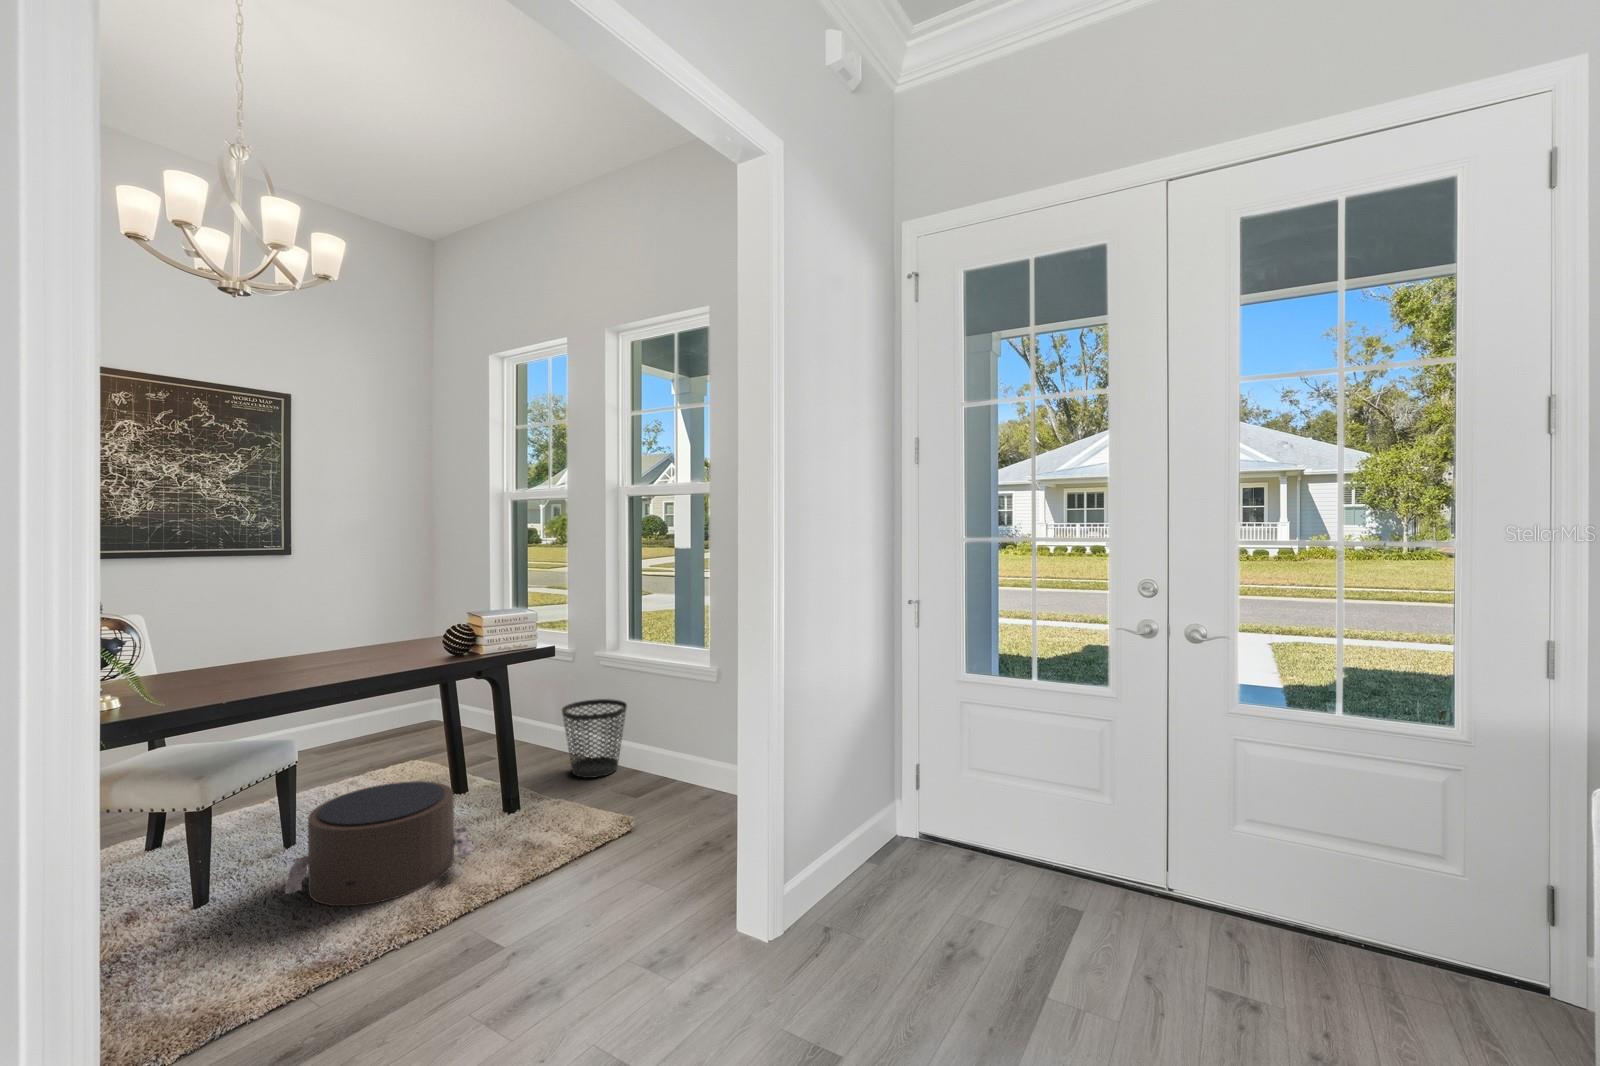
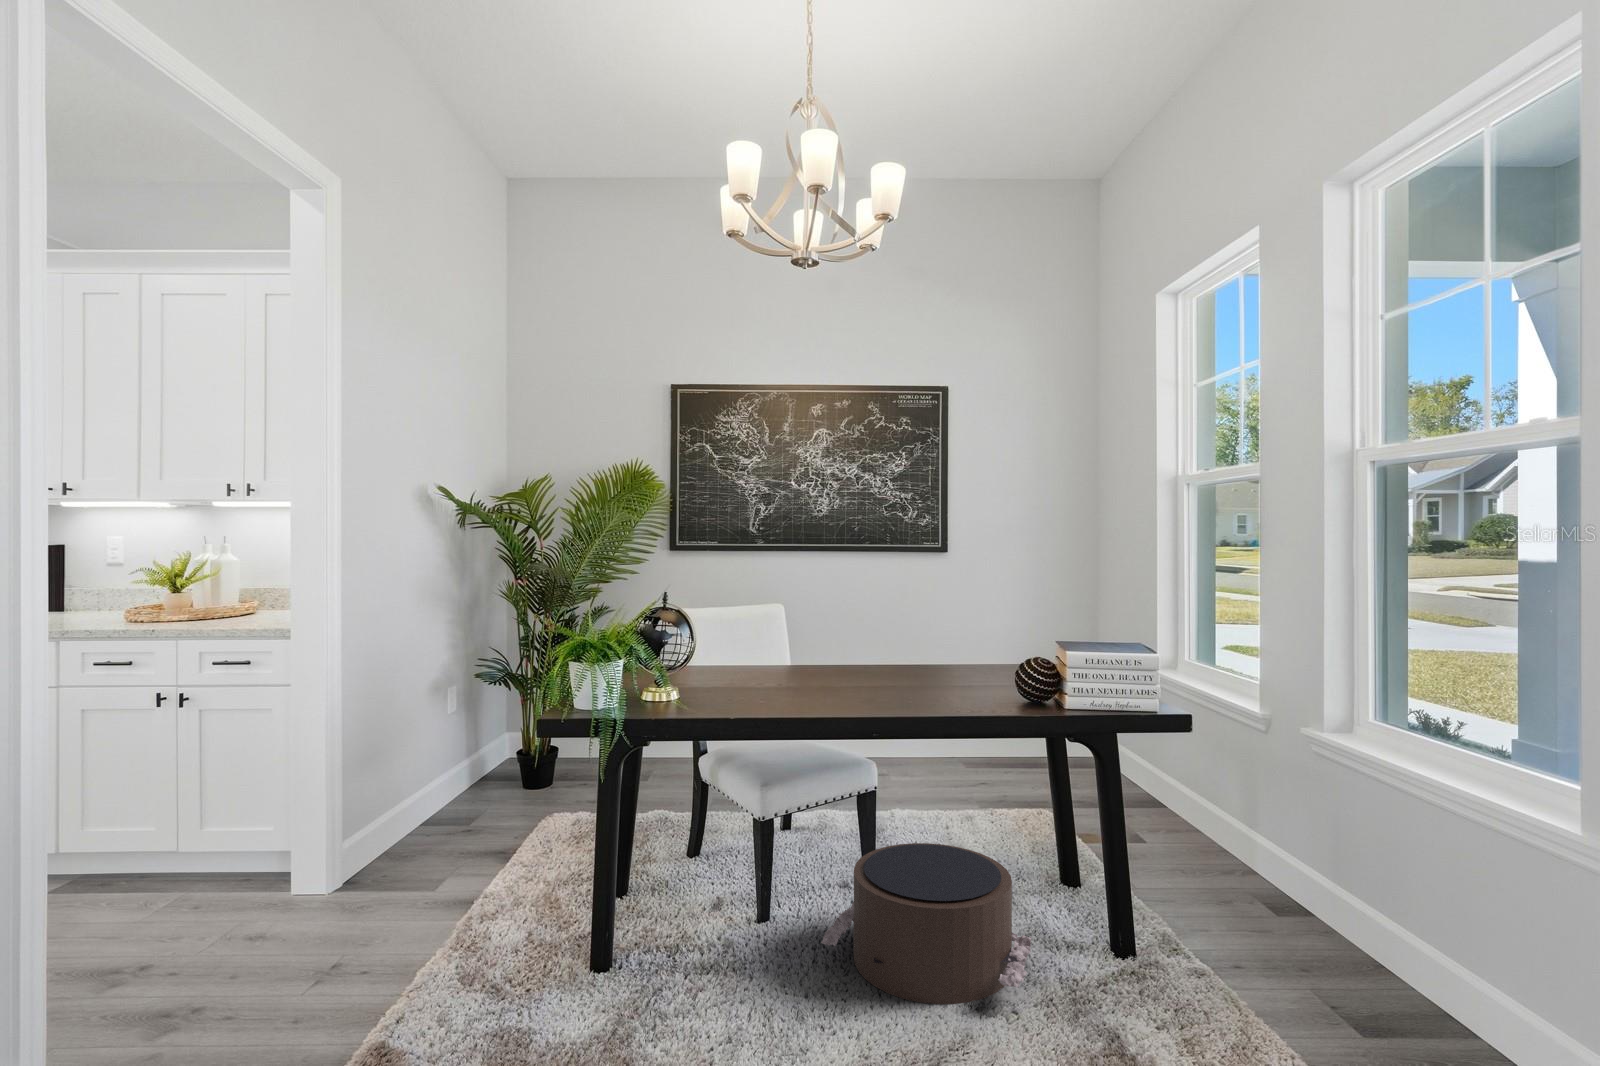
wastebasket: present [562,699,627,778] -> none [1212,798,1327,931]

